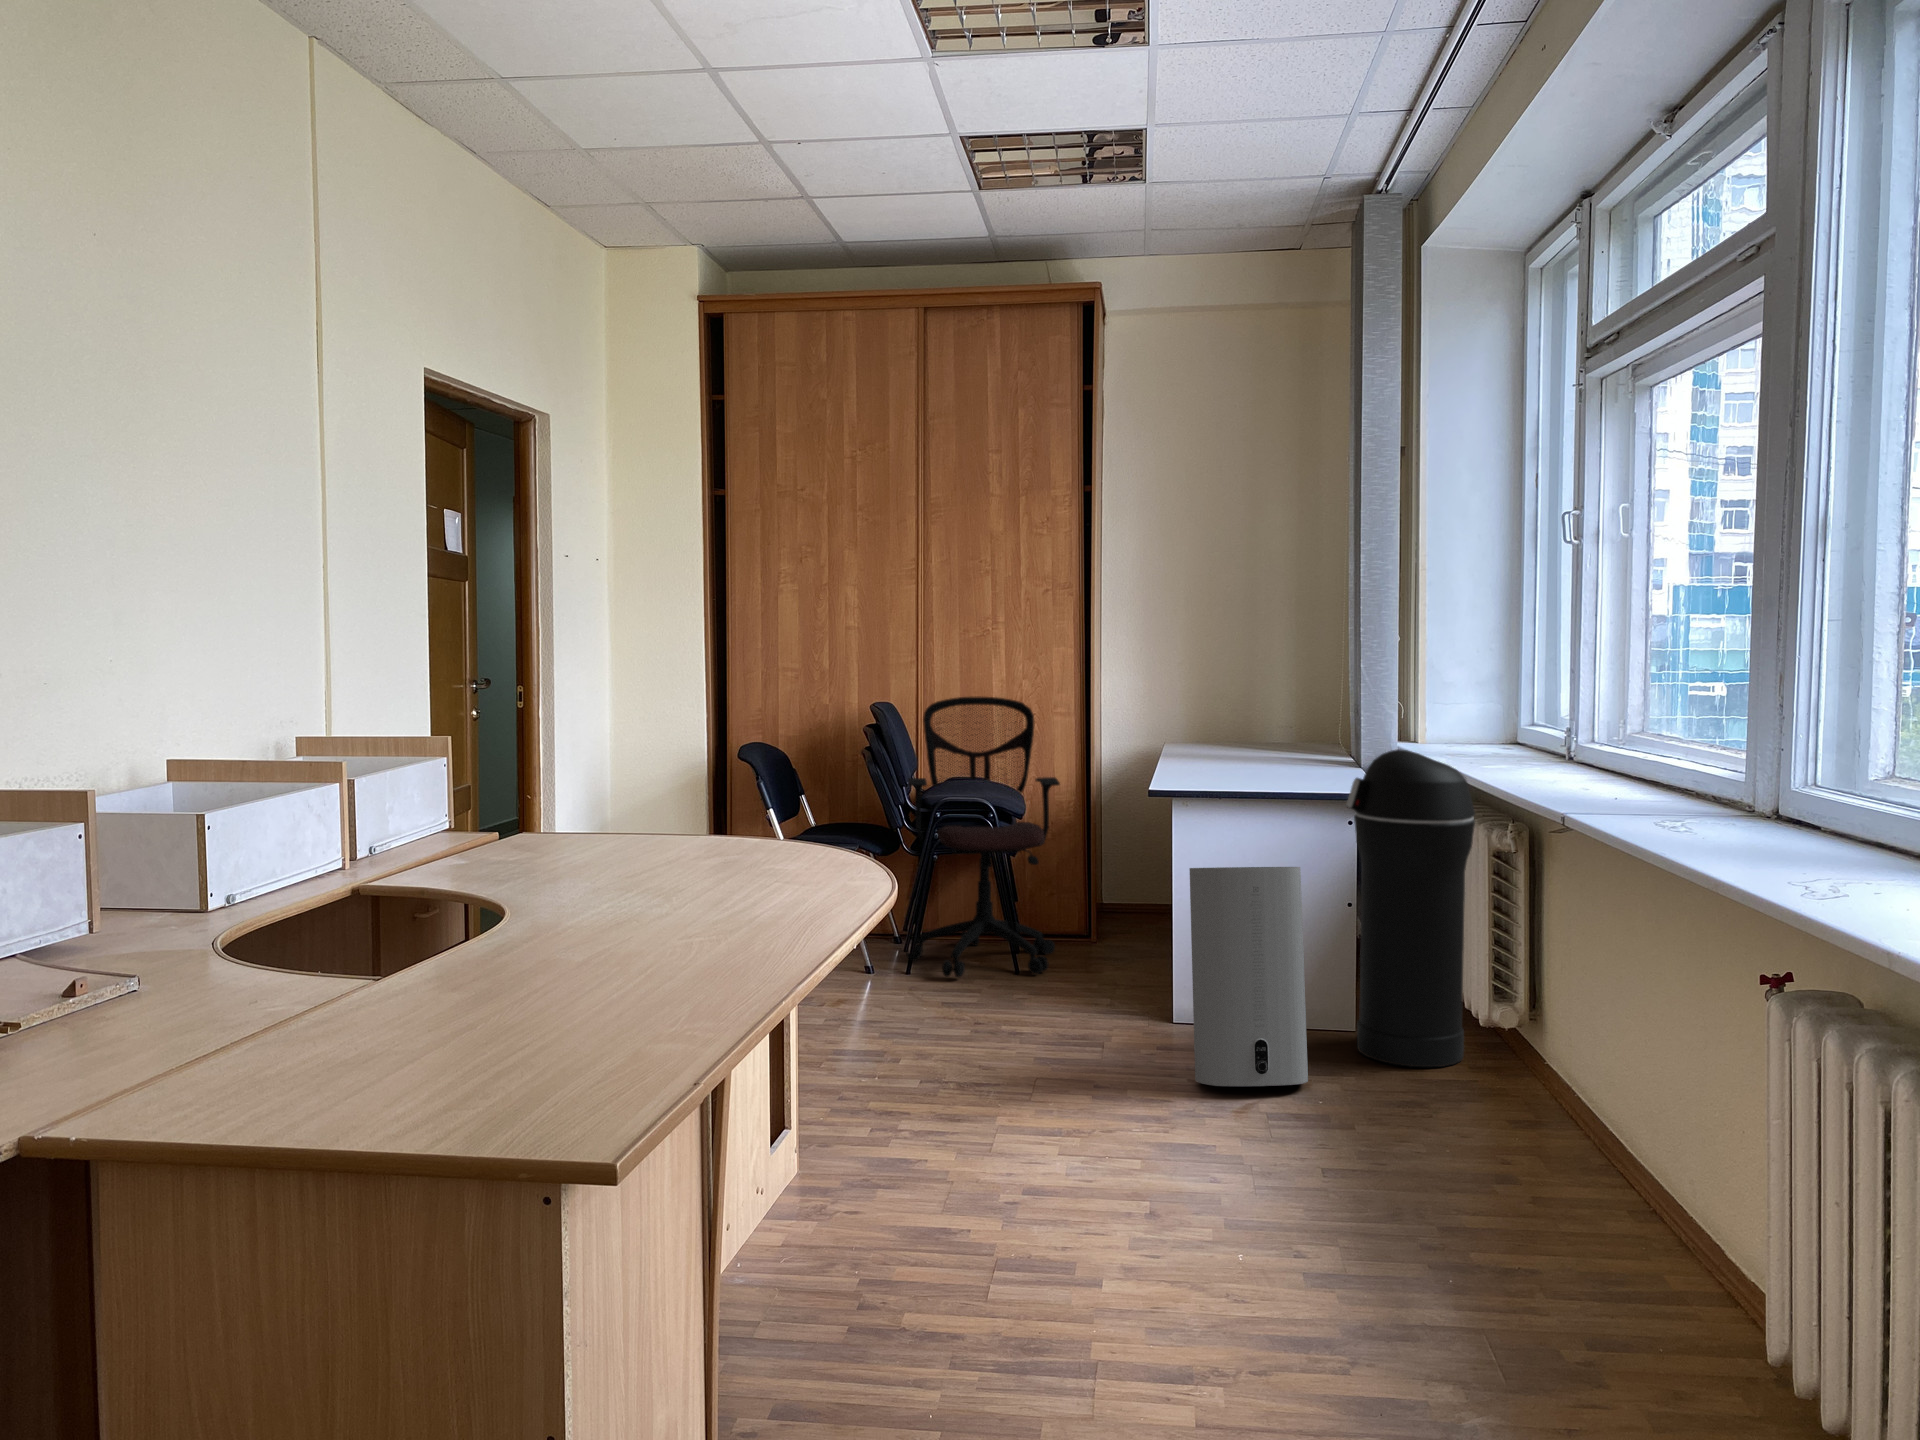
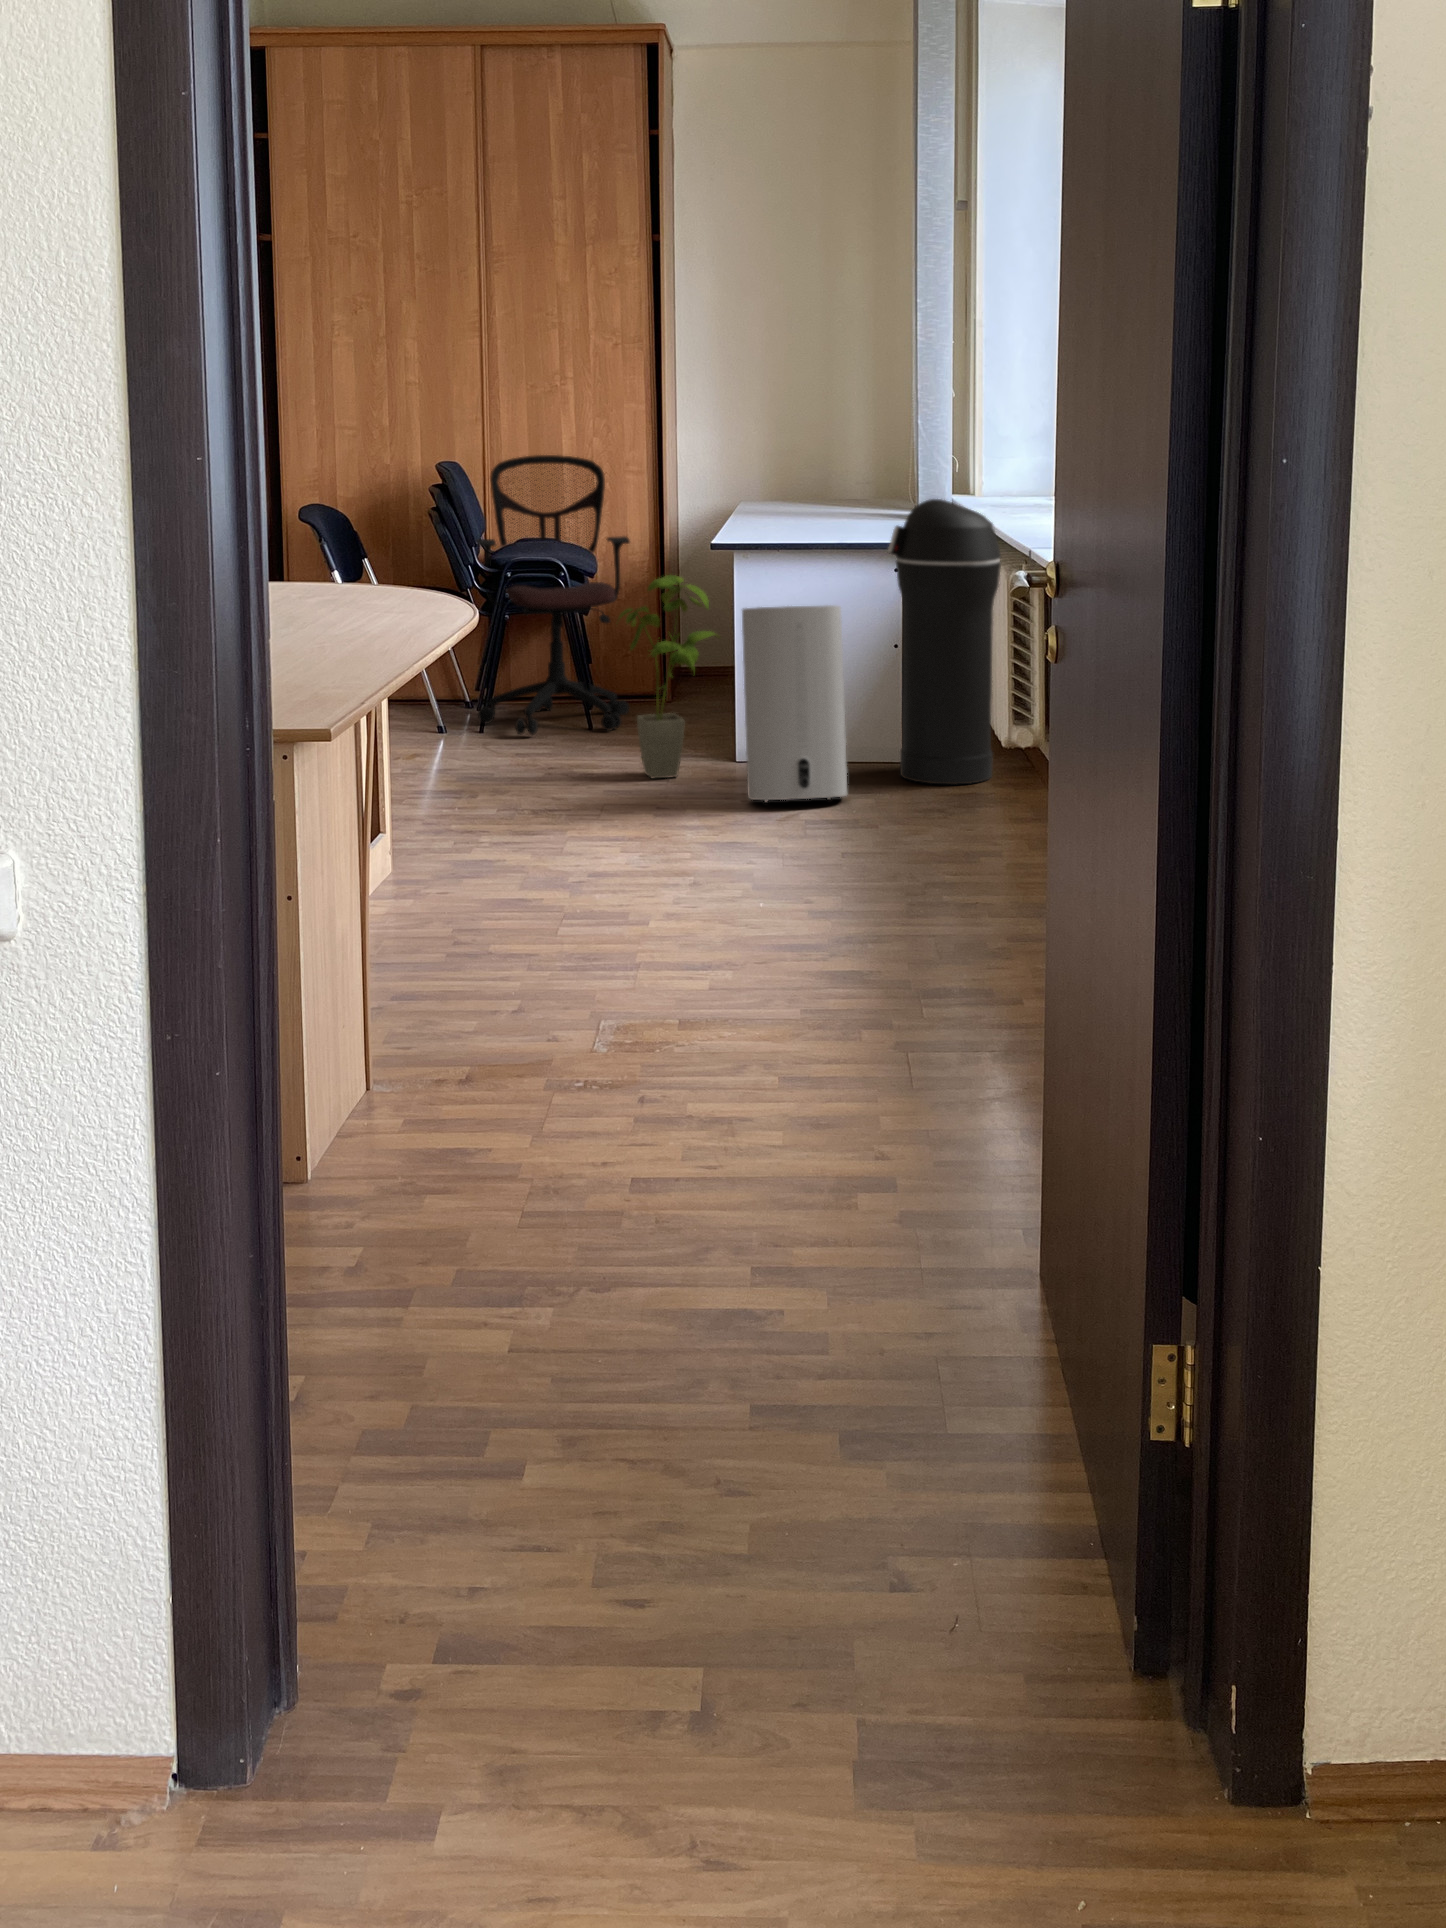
house plant: none [1049,825,1159,1043] -> present [619,575,719,778]

